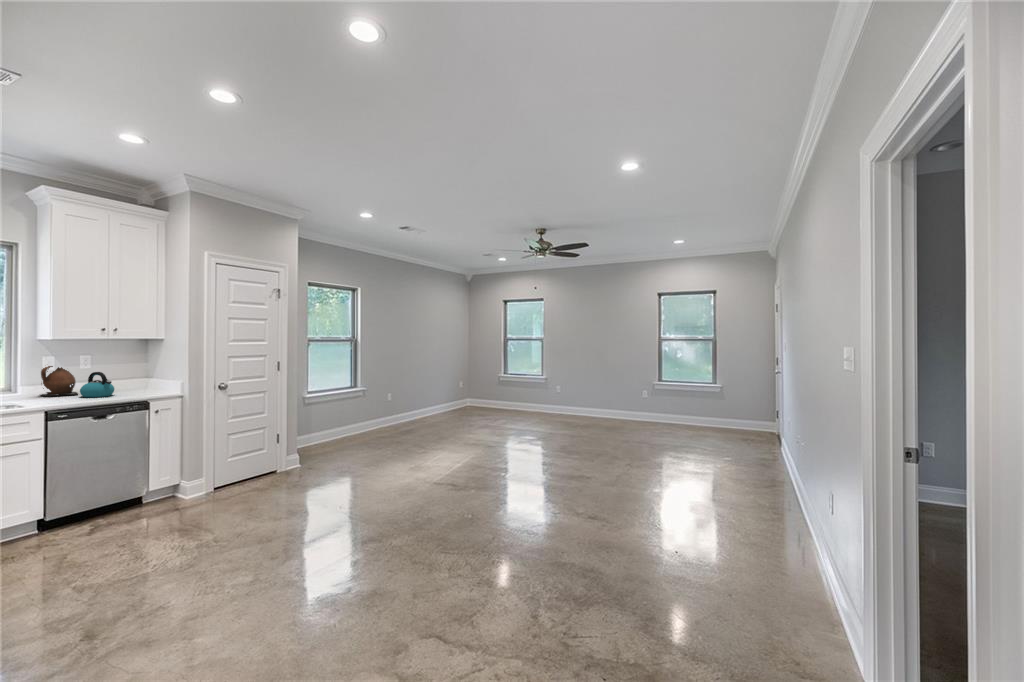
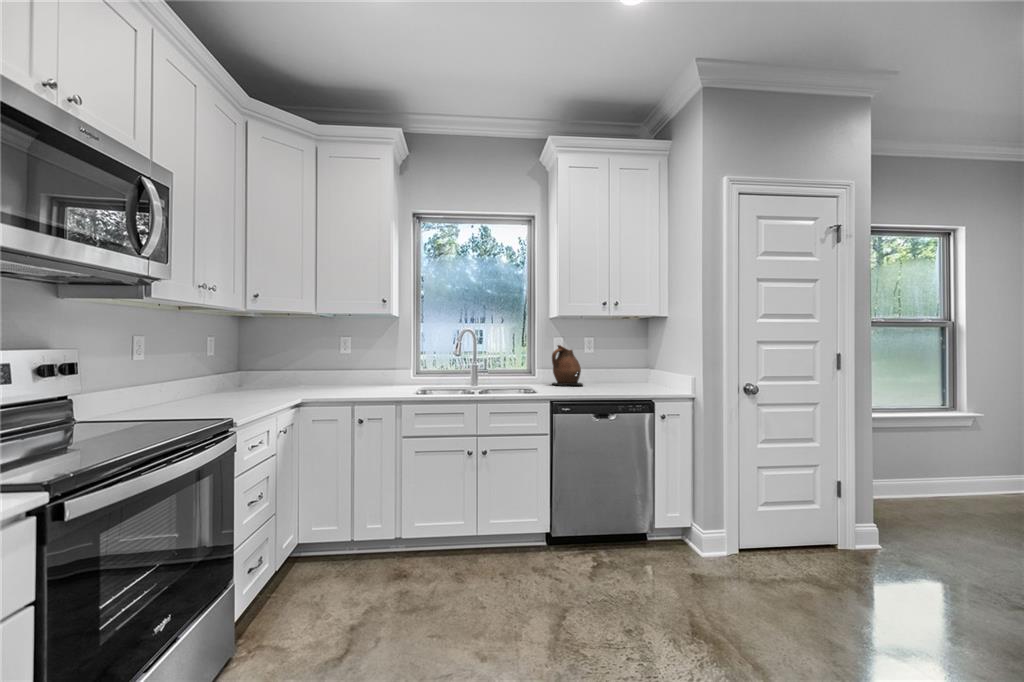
kettle: present [80,372,114,398] -> none [584,358,617,390]

